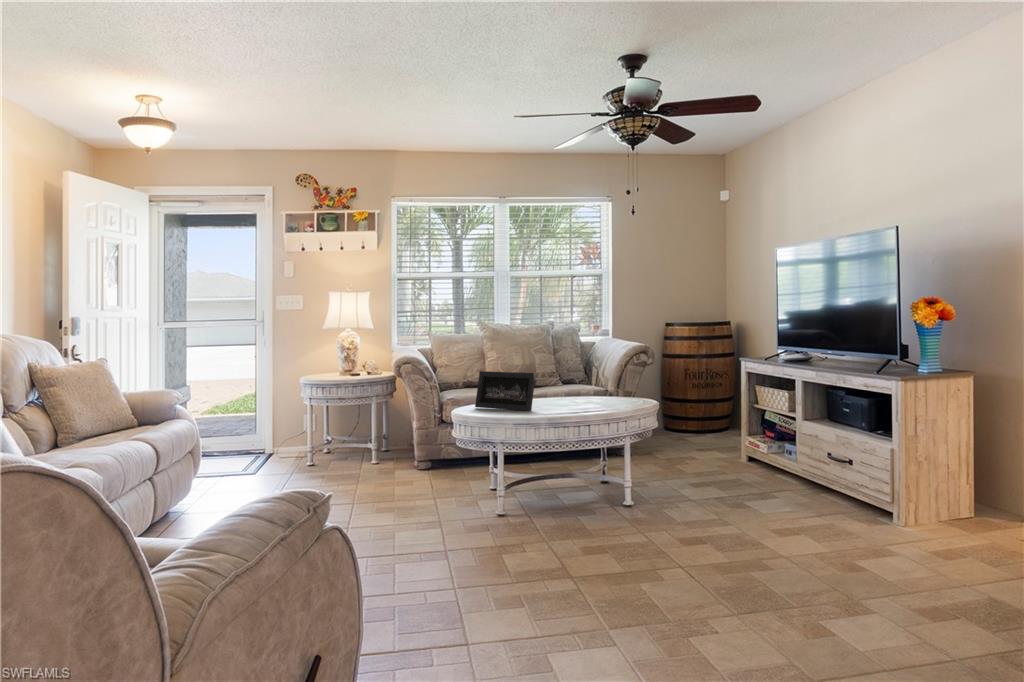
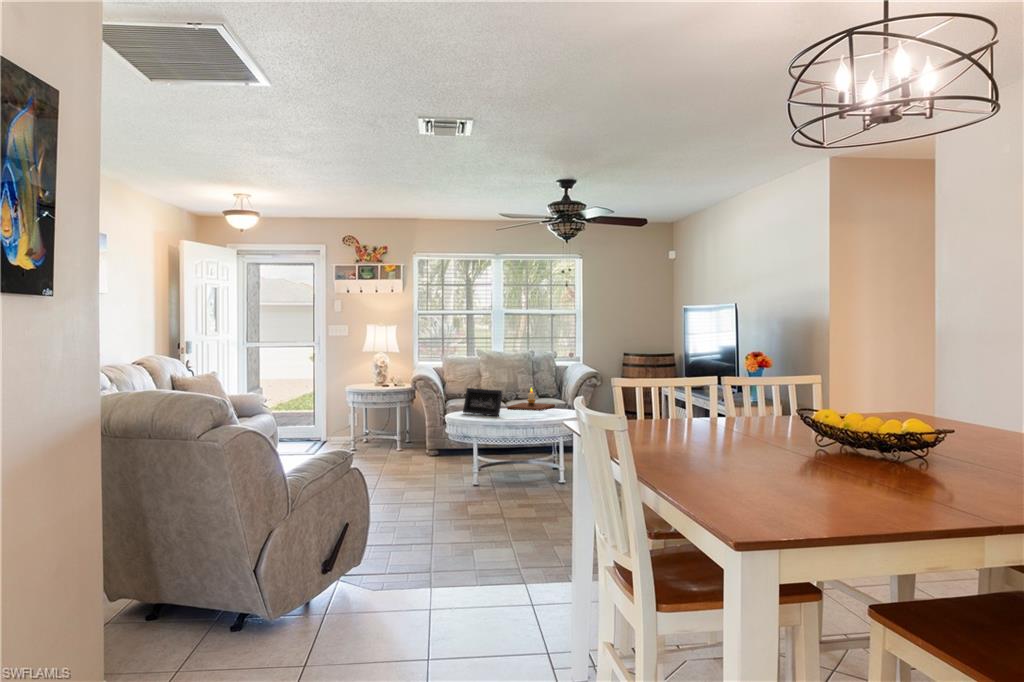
candle: none [534,370,598,402] -> present [507,388,555,410]

